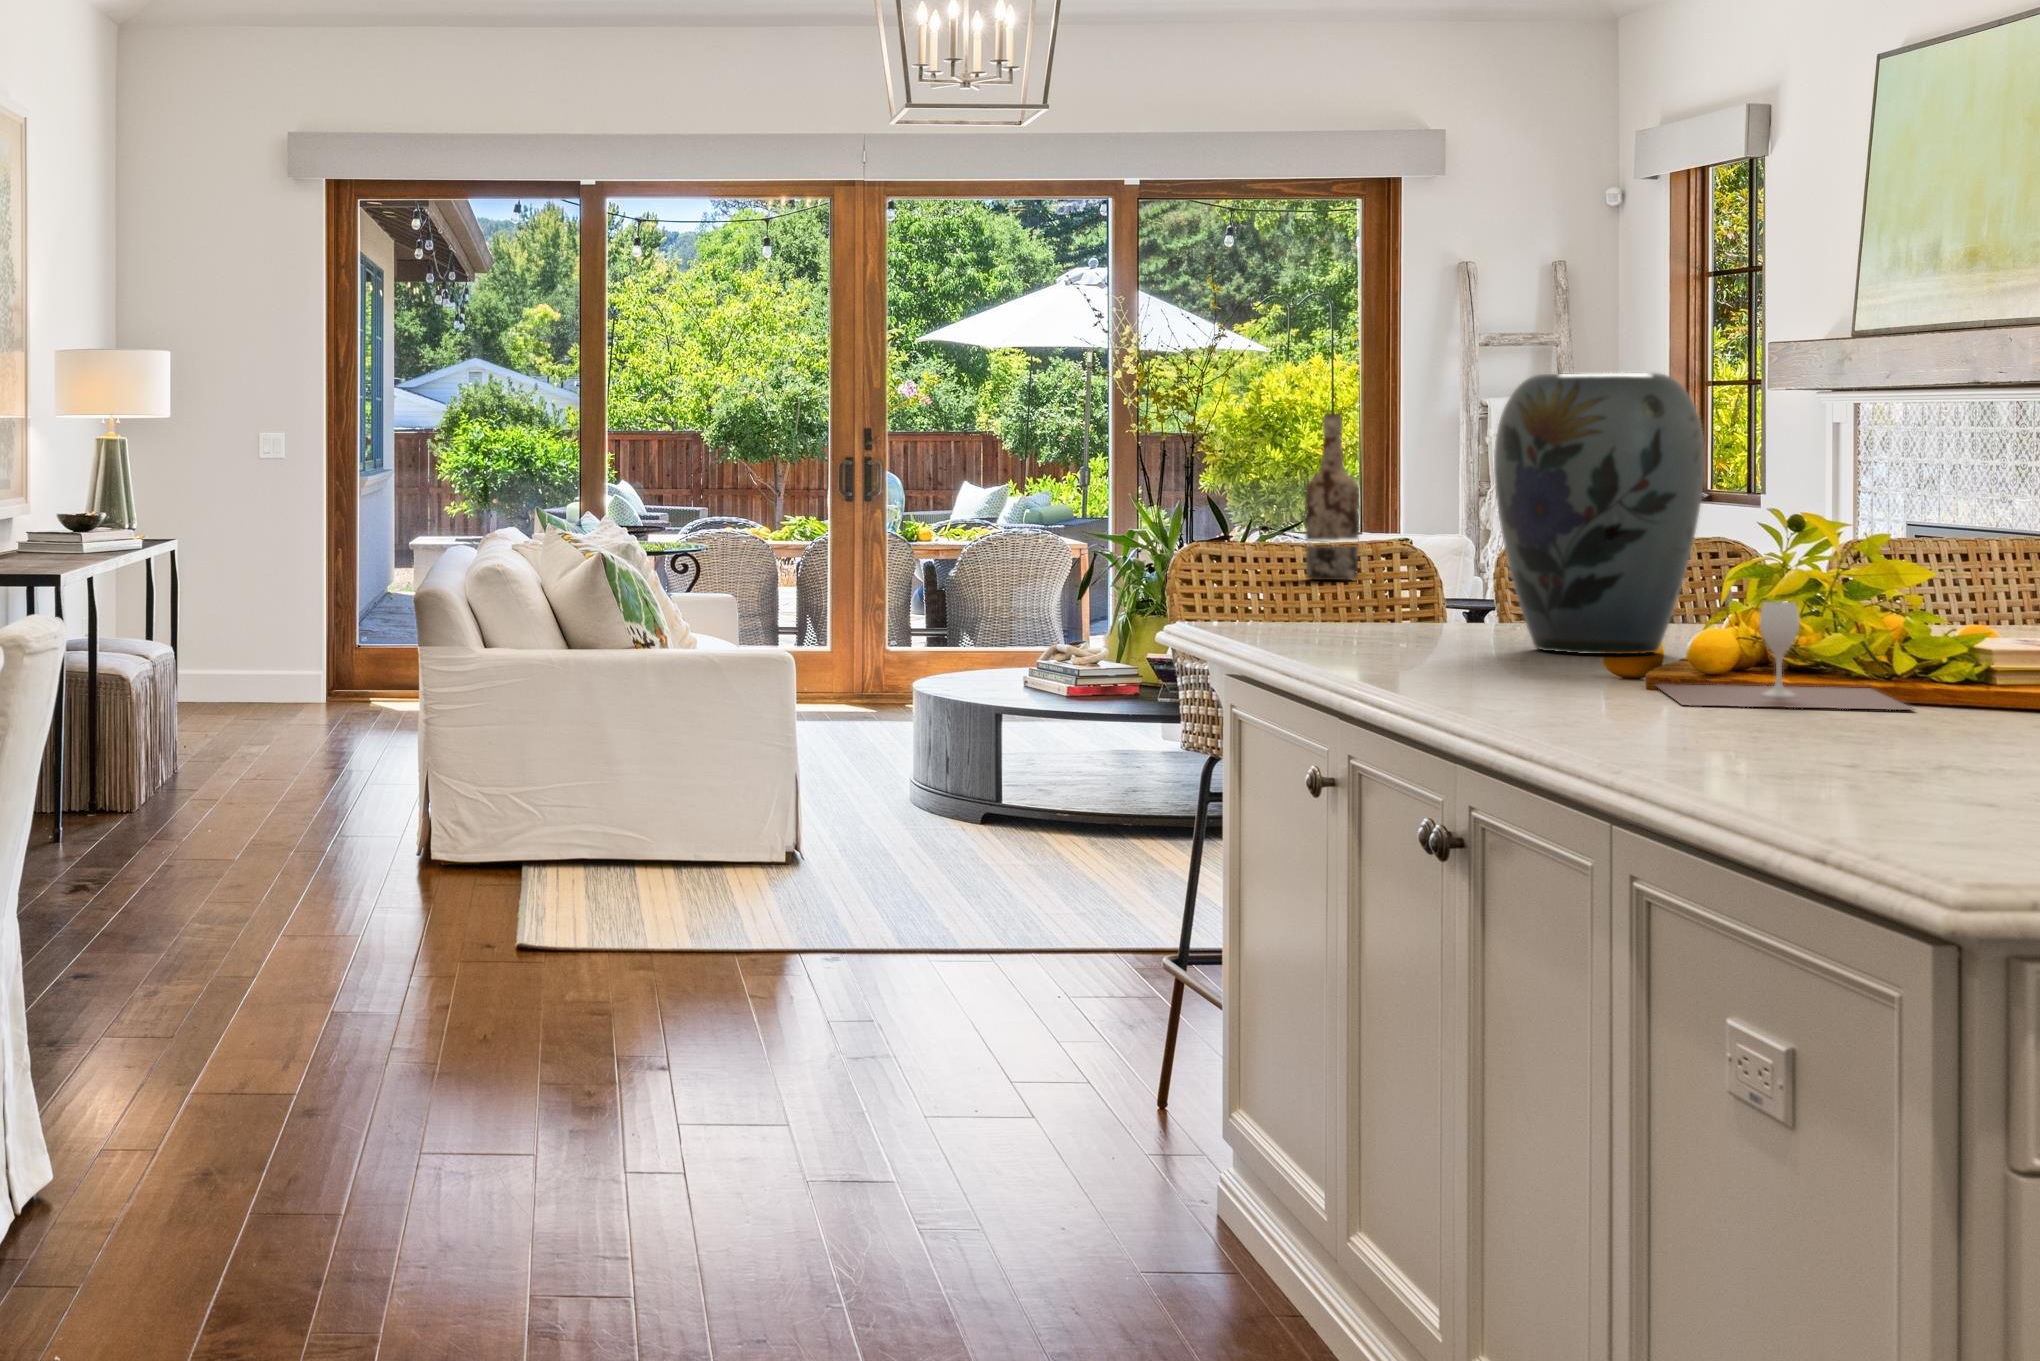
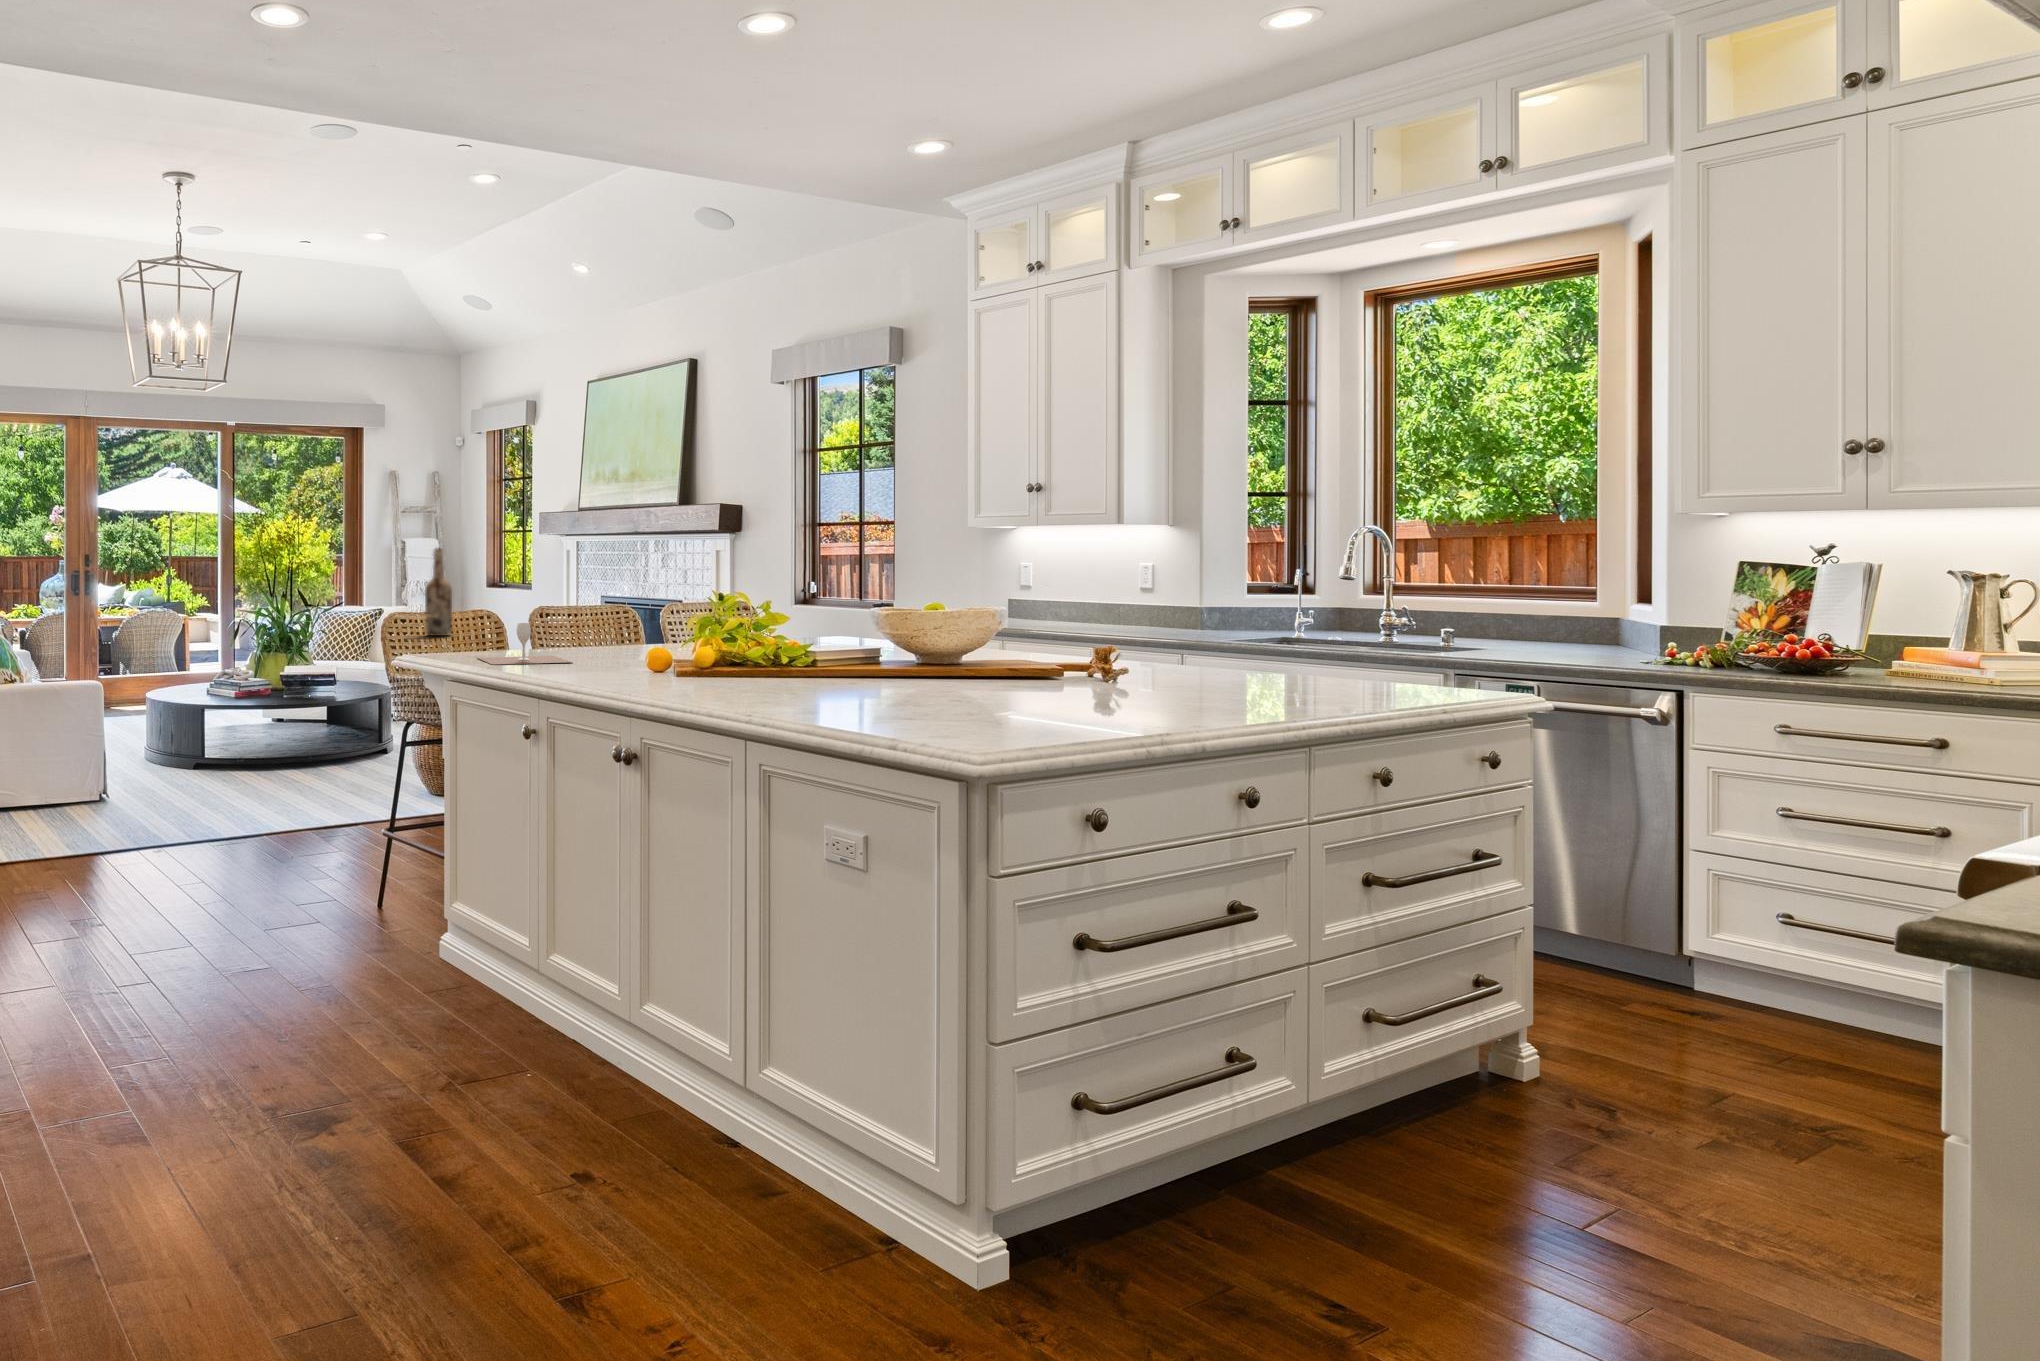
vase: present [1494,373,1705,654] -> none [602,530,703,673]
wine glass: present [1656,602,1913,710] -> present [478,623,572,665]

